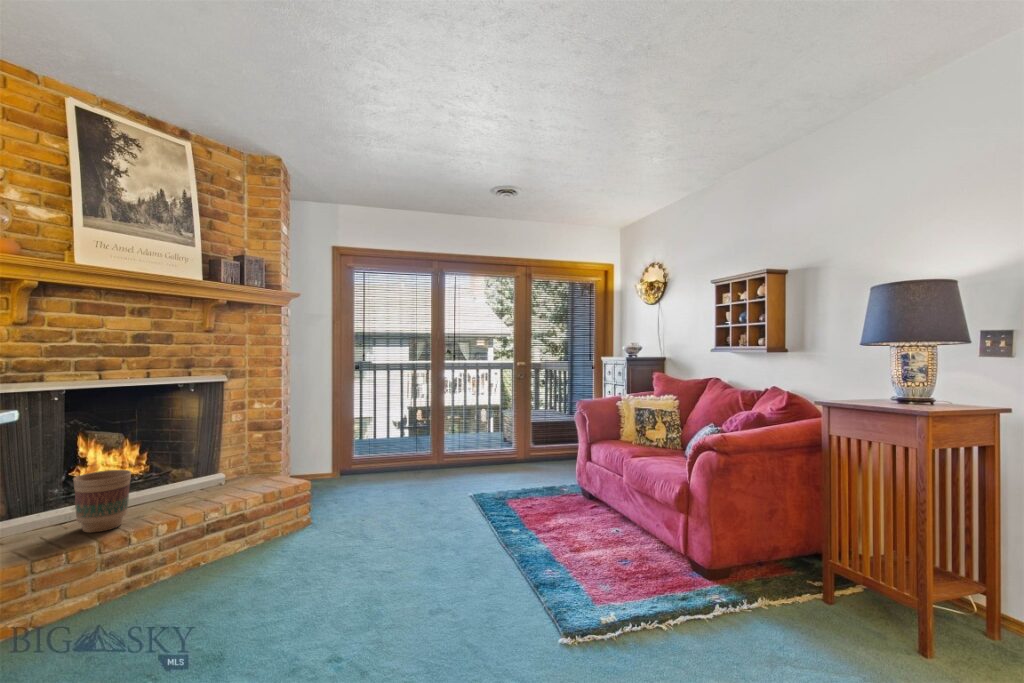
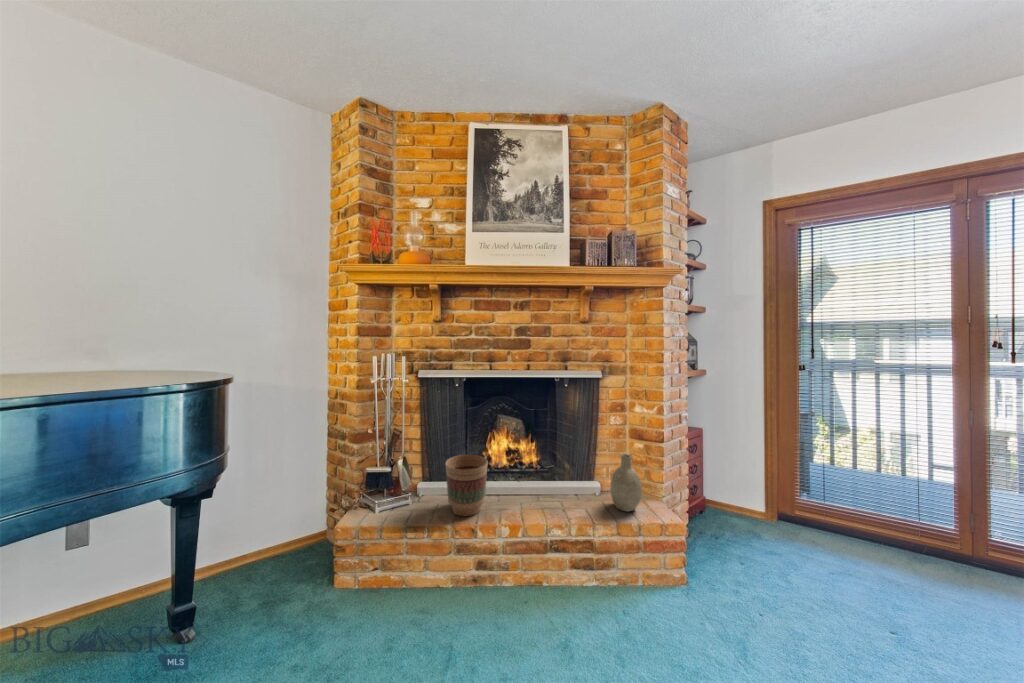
decorative vase: none [247,441,275,488] -> present [610,454,642,512]

